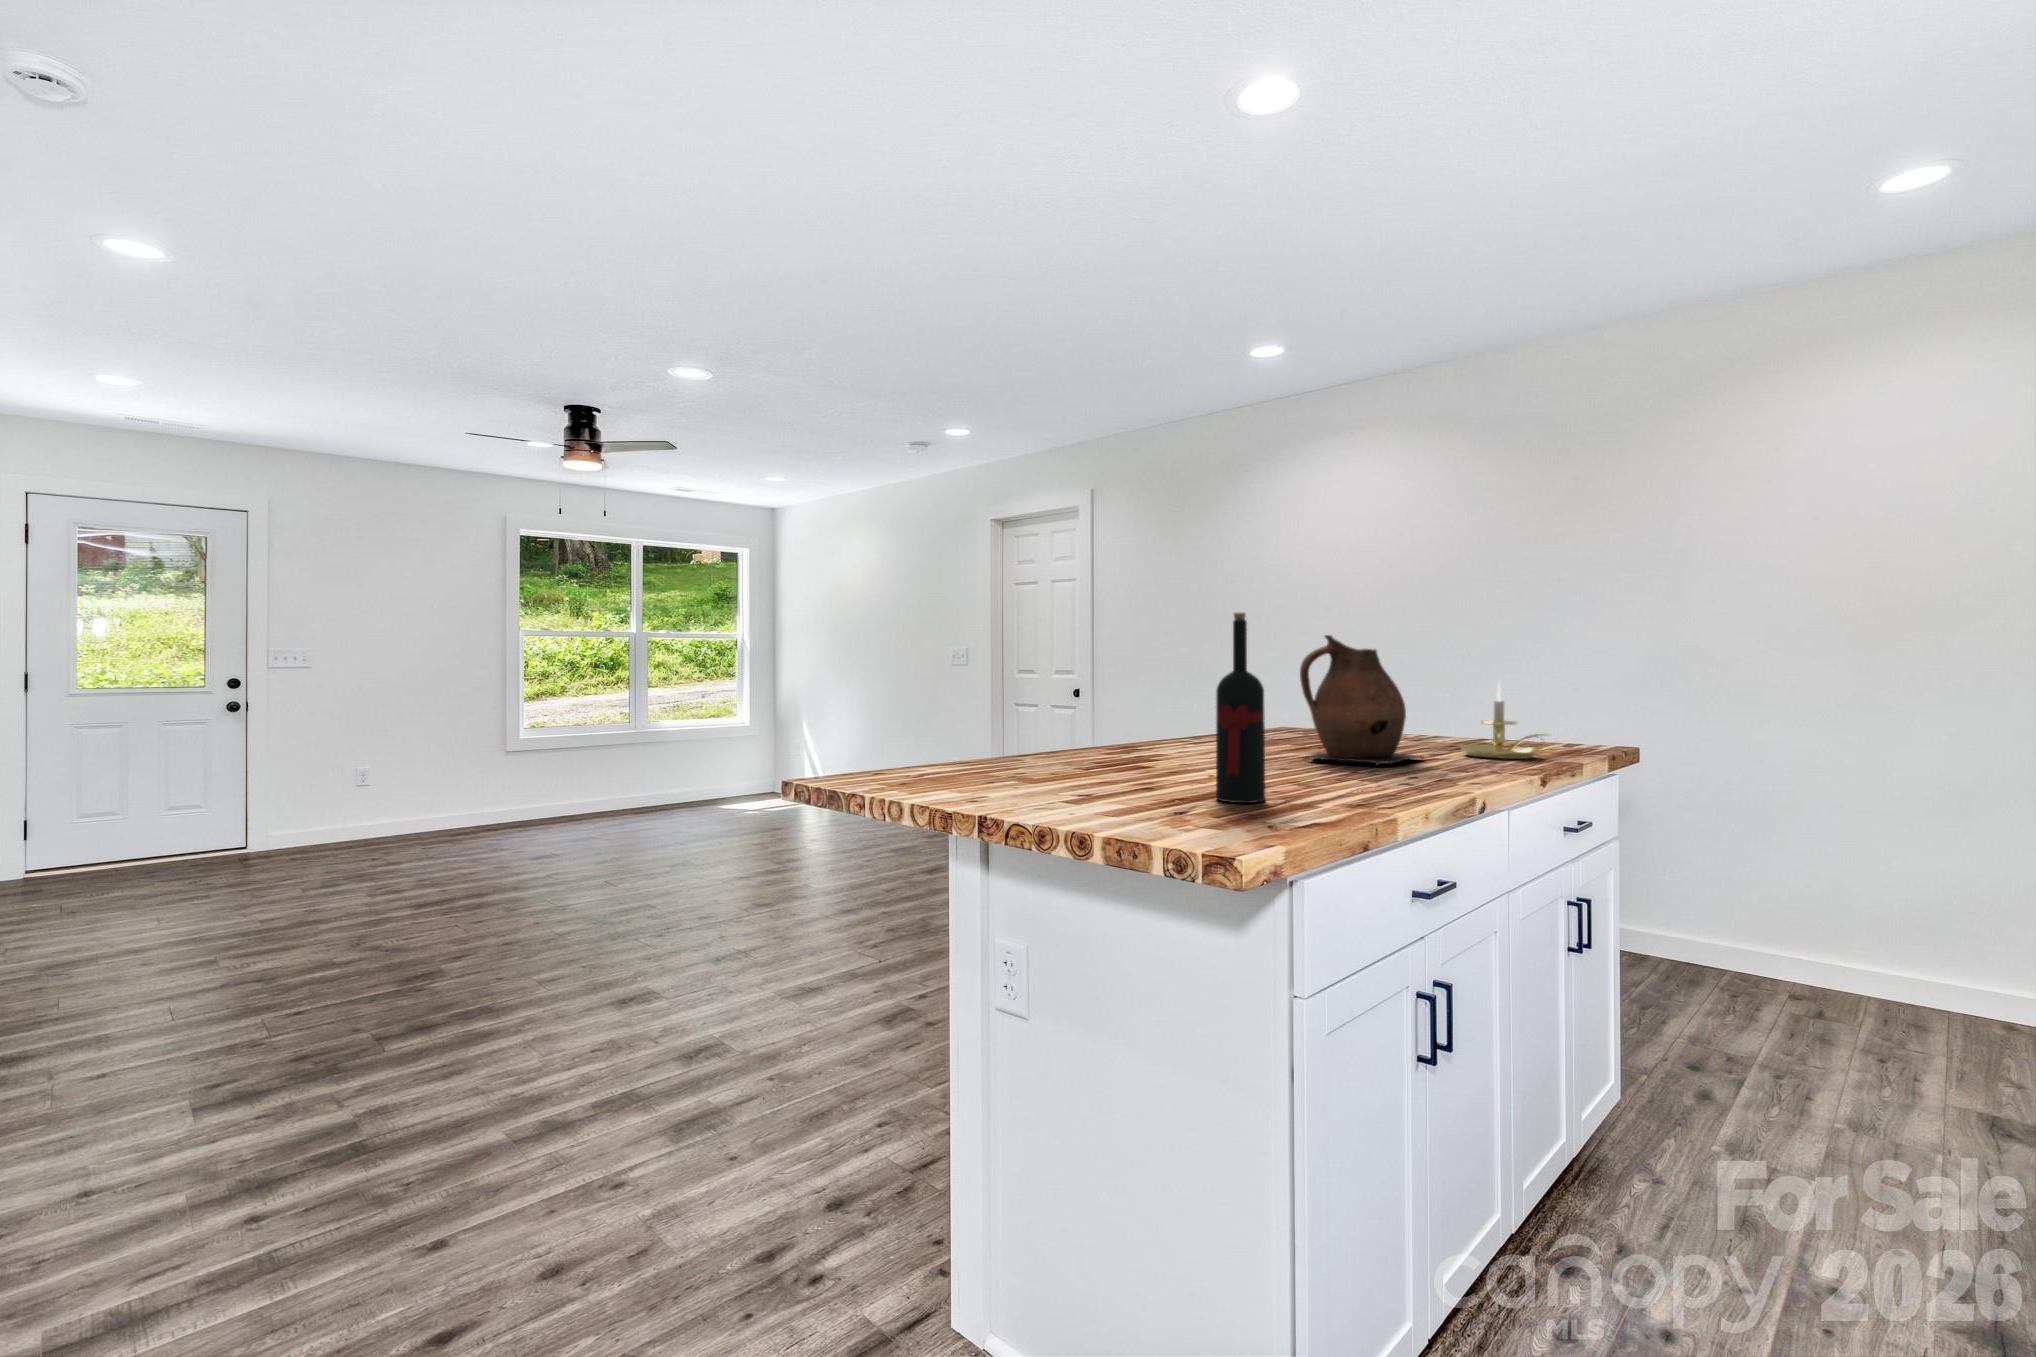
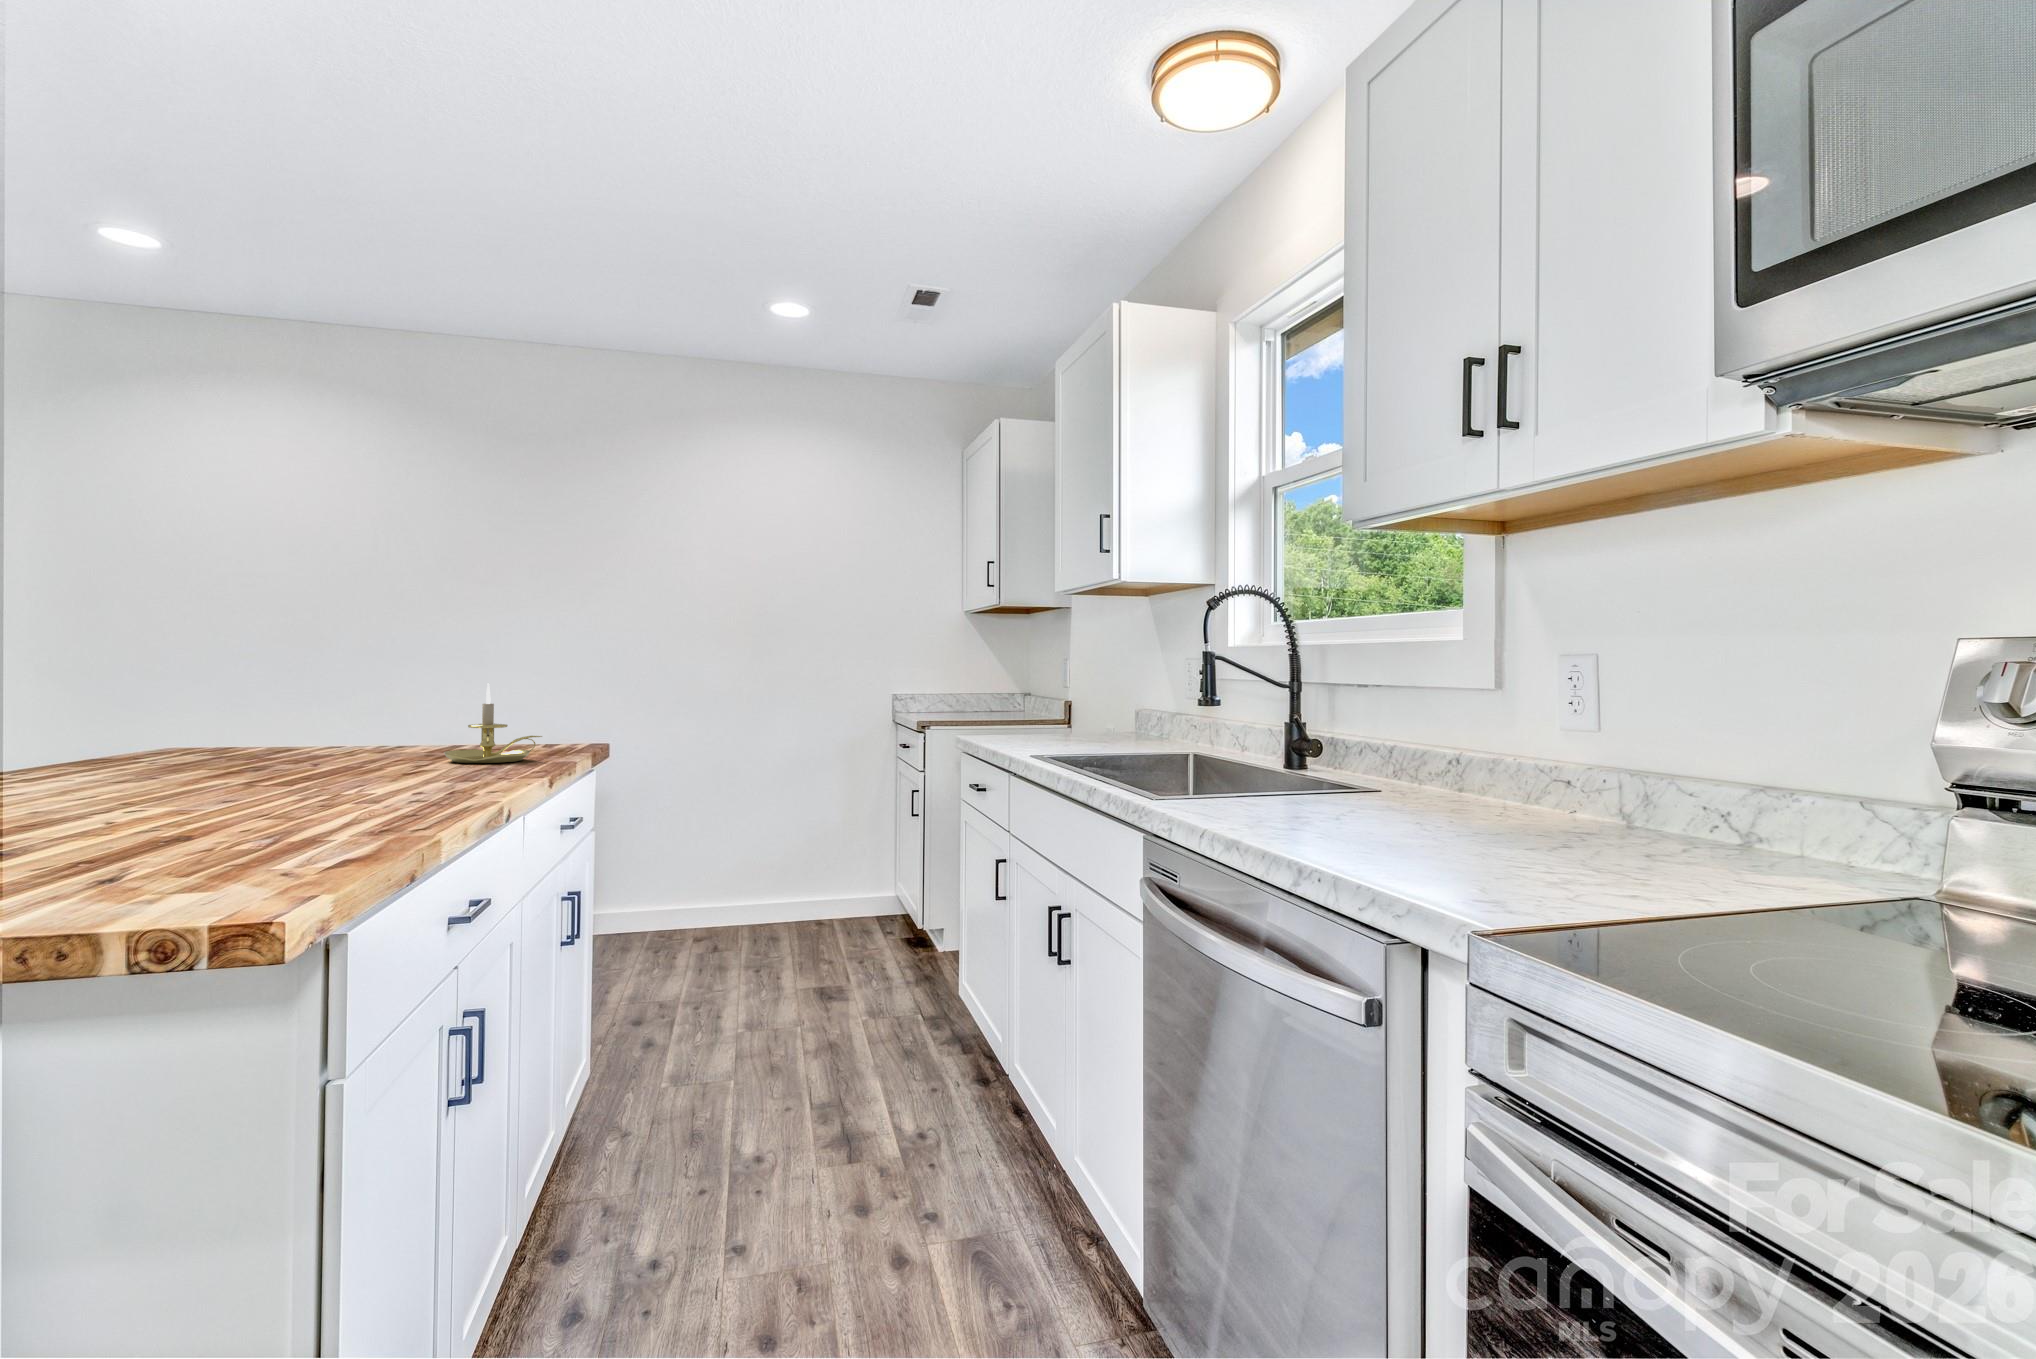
wine bottle: present [1216,613,1265,803] -> none [158,591,246,851]
ceramic pitcher: present [1300,635,1423,765] -> none [244,626,410,782]

